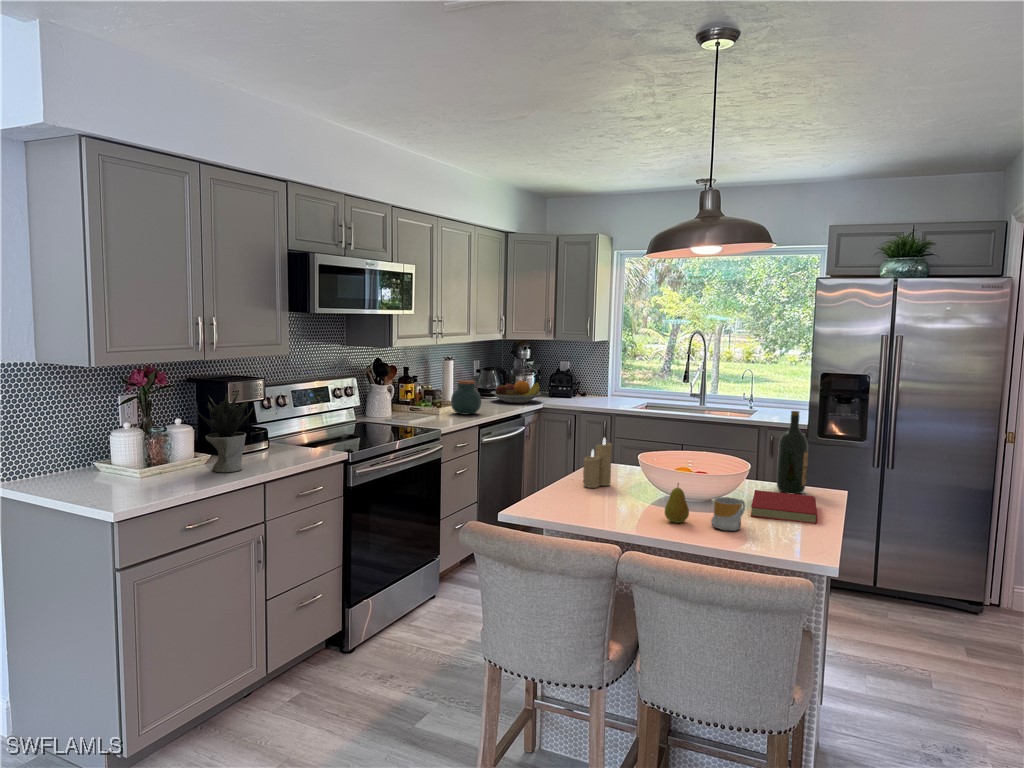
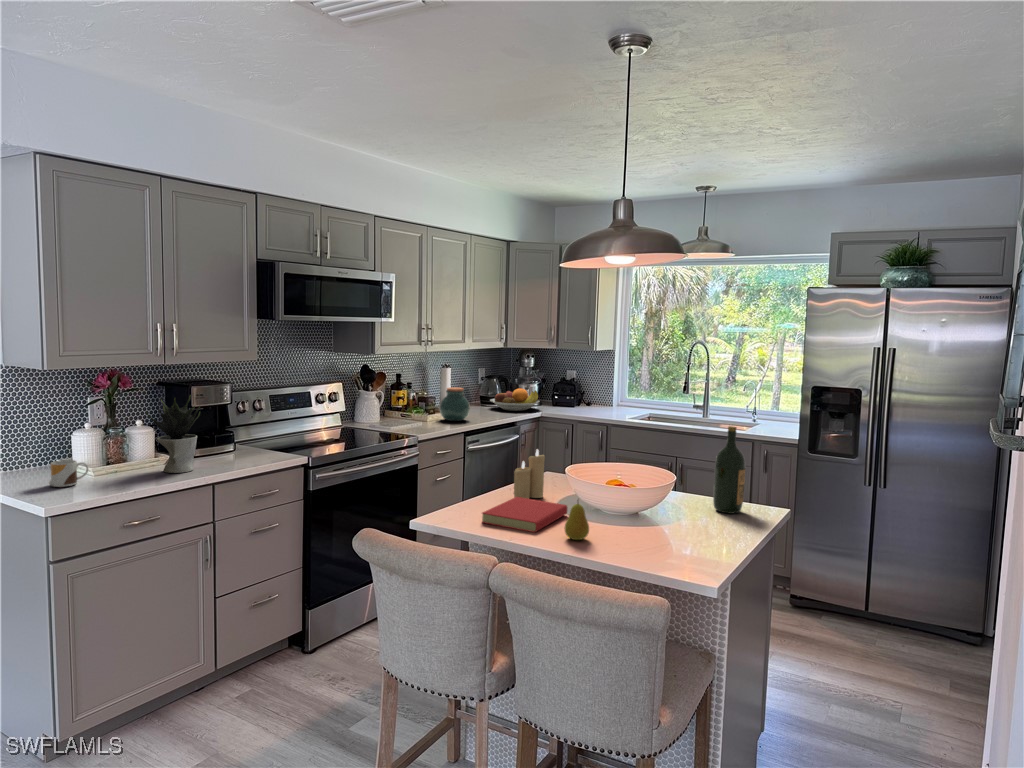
book: present [751,490,817,524] -> present [482,497,567,532]
mug: present [711,497,745,531] -> present [49,460,88,487]

